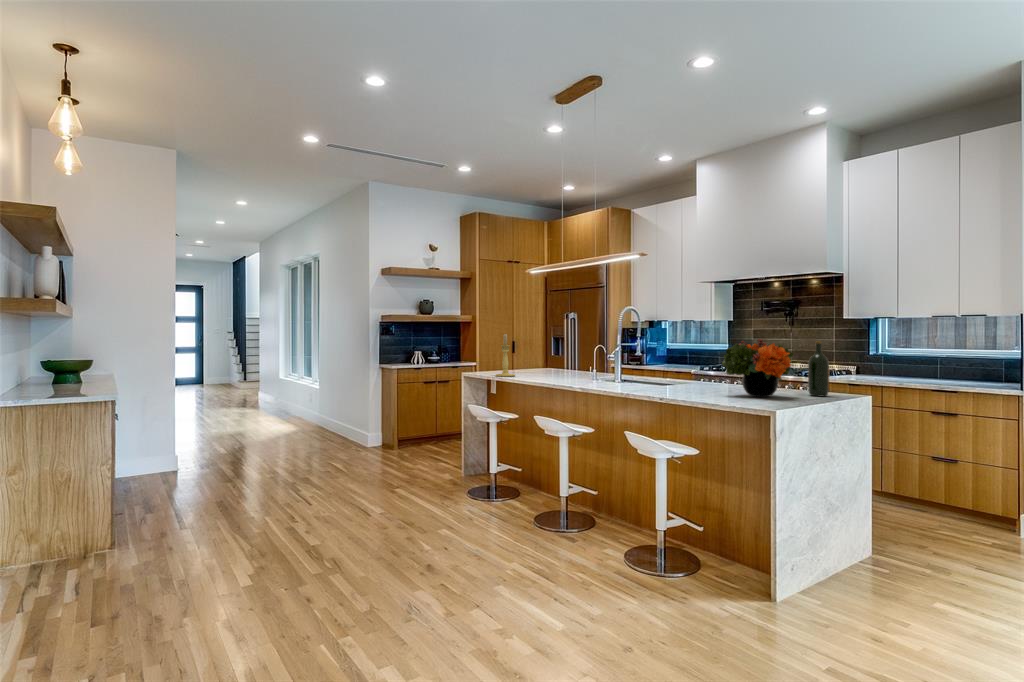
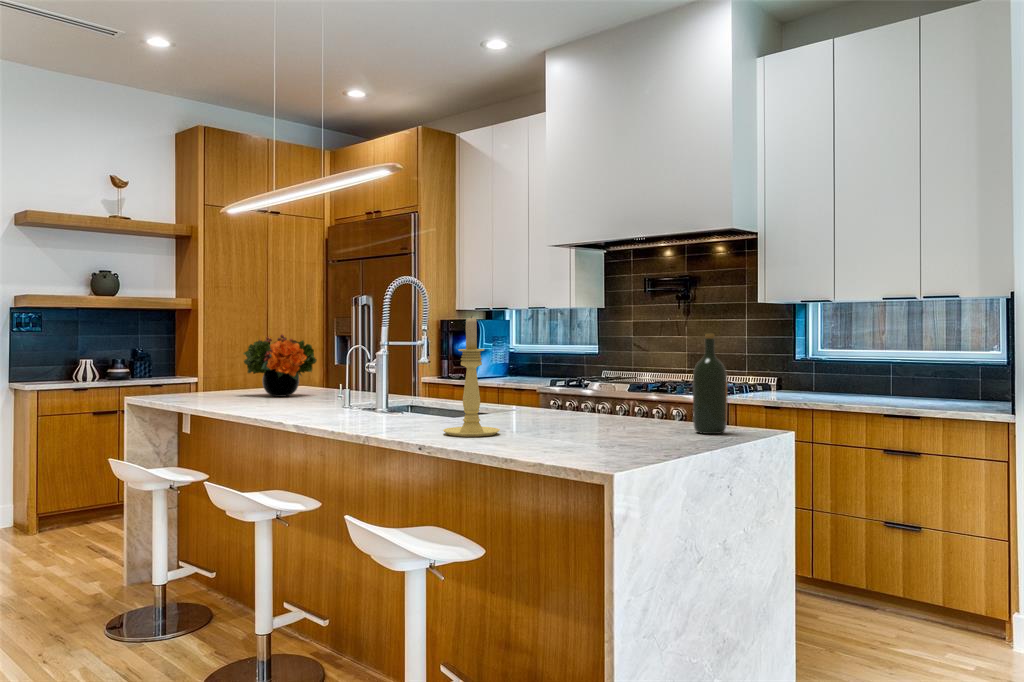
candle holder: present [496,334,515,377] -> present [443,317,500,437]
flower arrangement: present [722,339,793,397] -> present [244,335,317,397]

